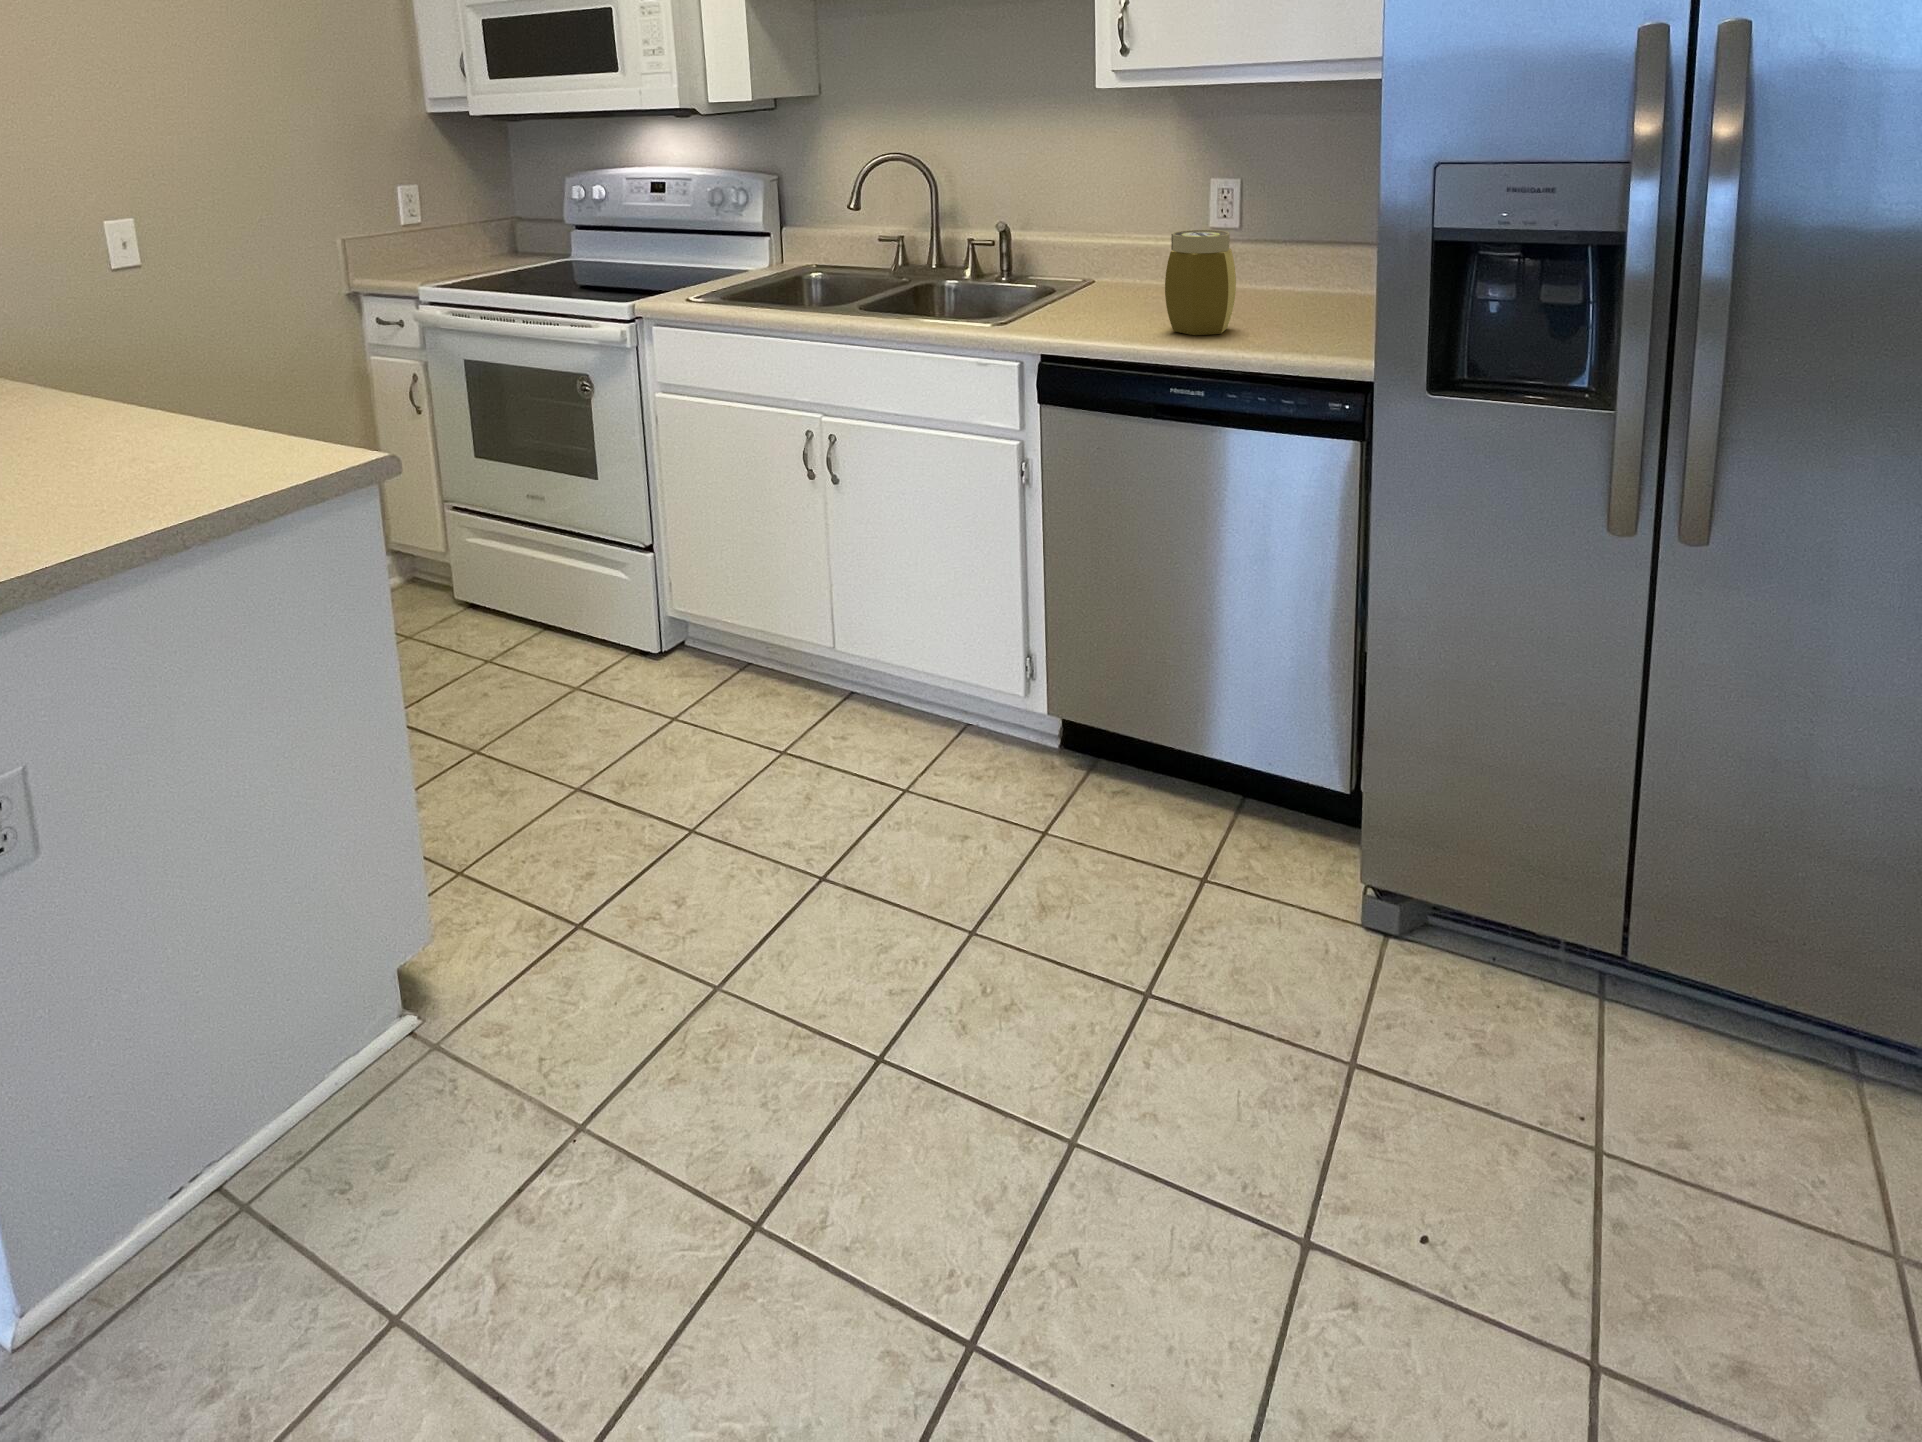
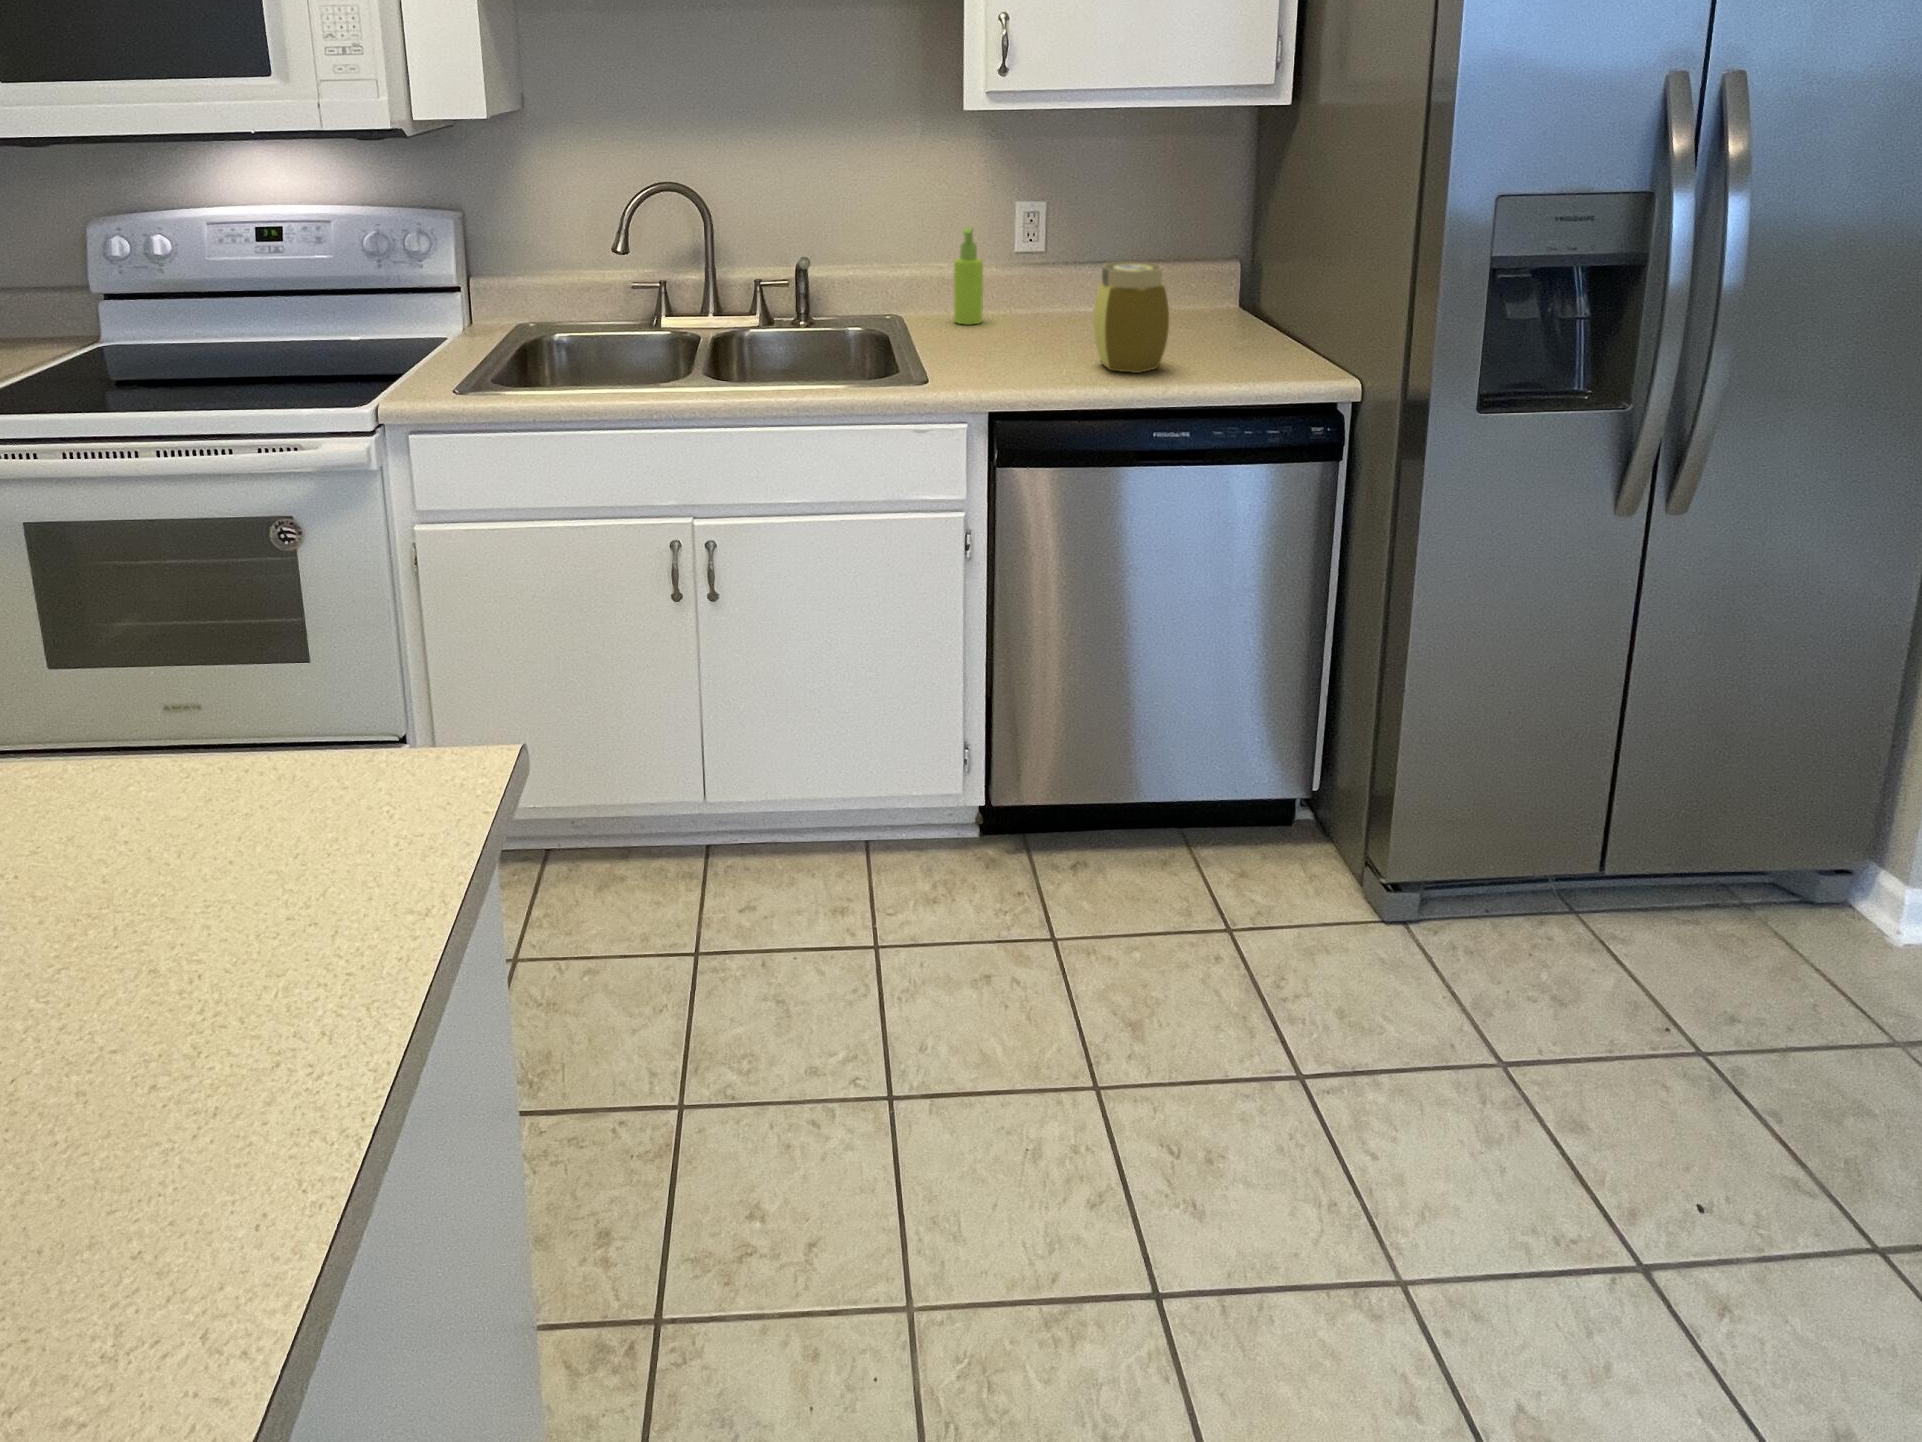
soap dispenser: none [1138,200,1165,291] -> present [954,227,983,324]

